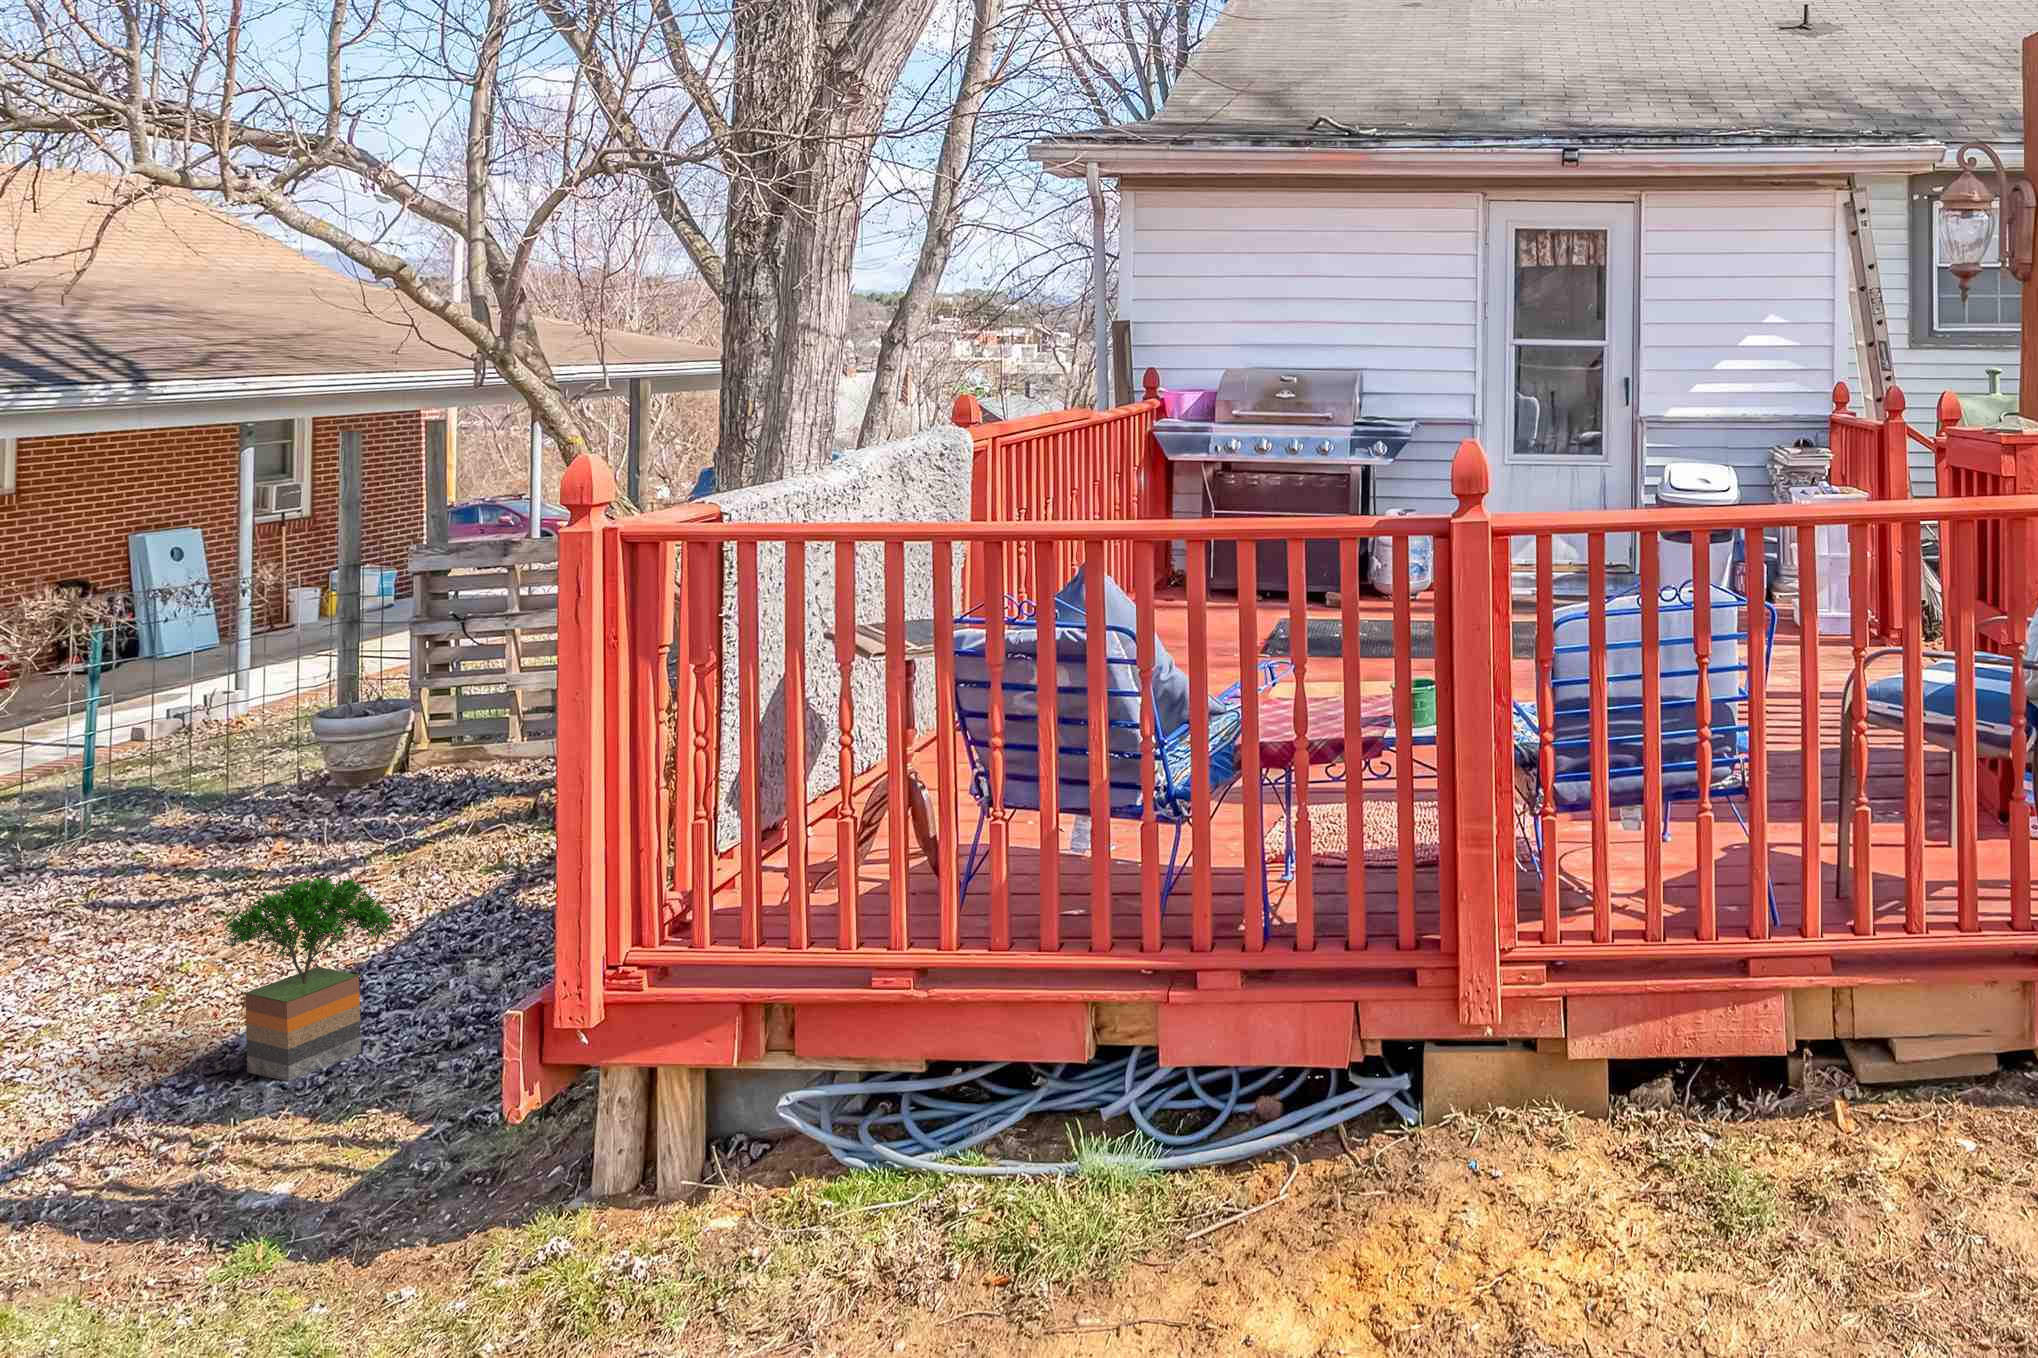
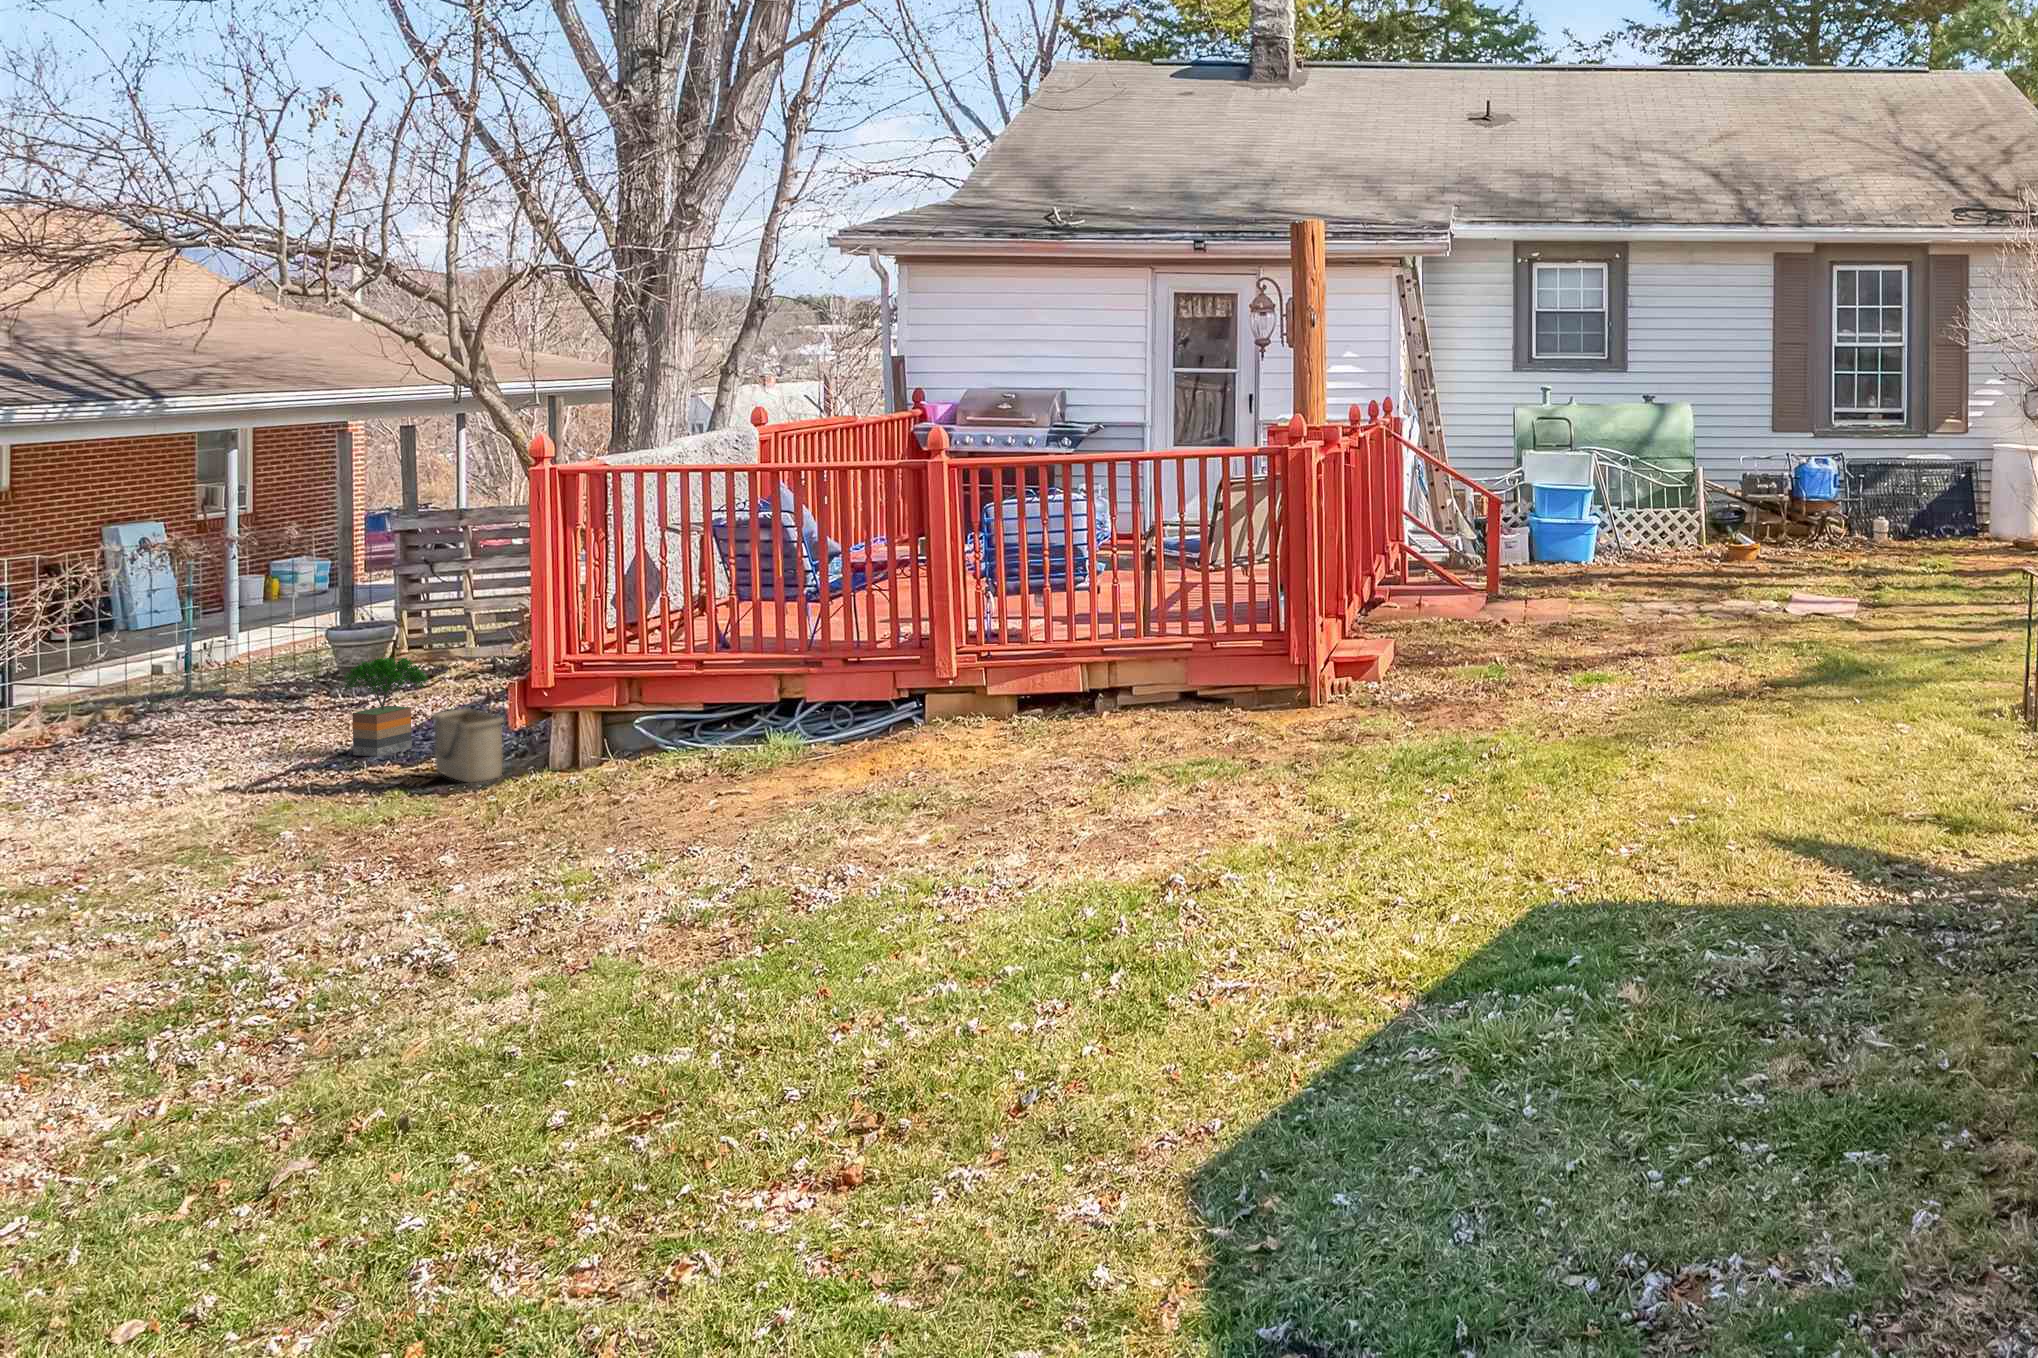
basket: none [359,1041,504,1247] -> present [432,709,503,782]

